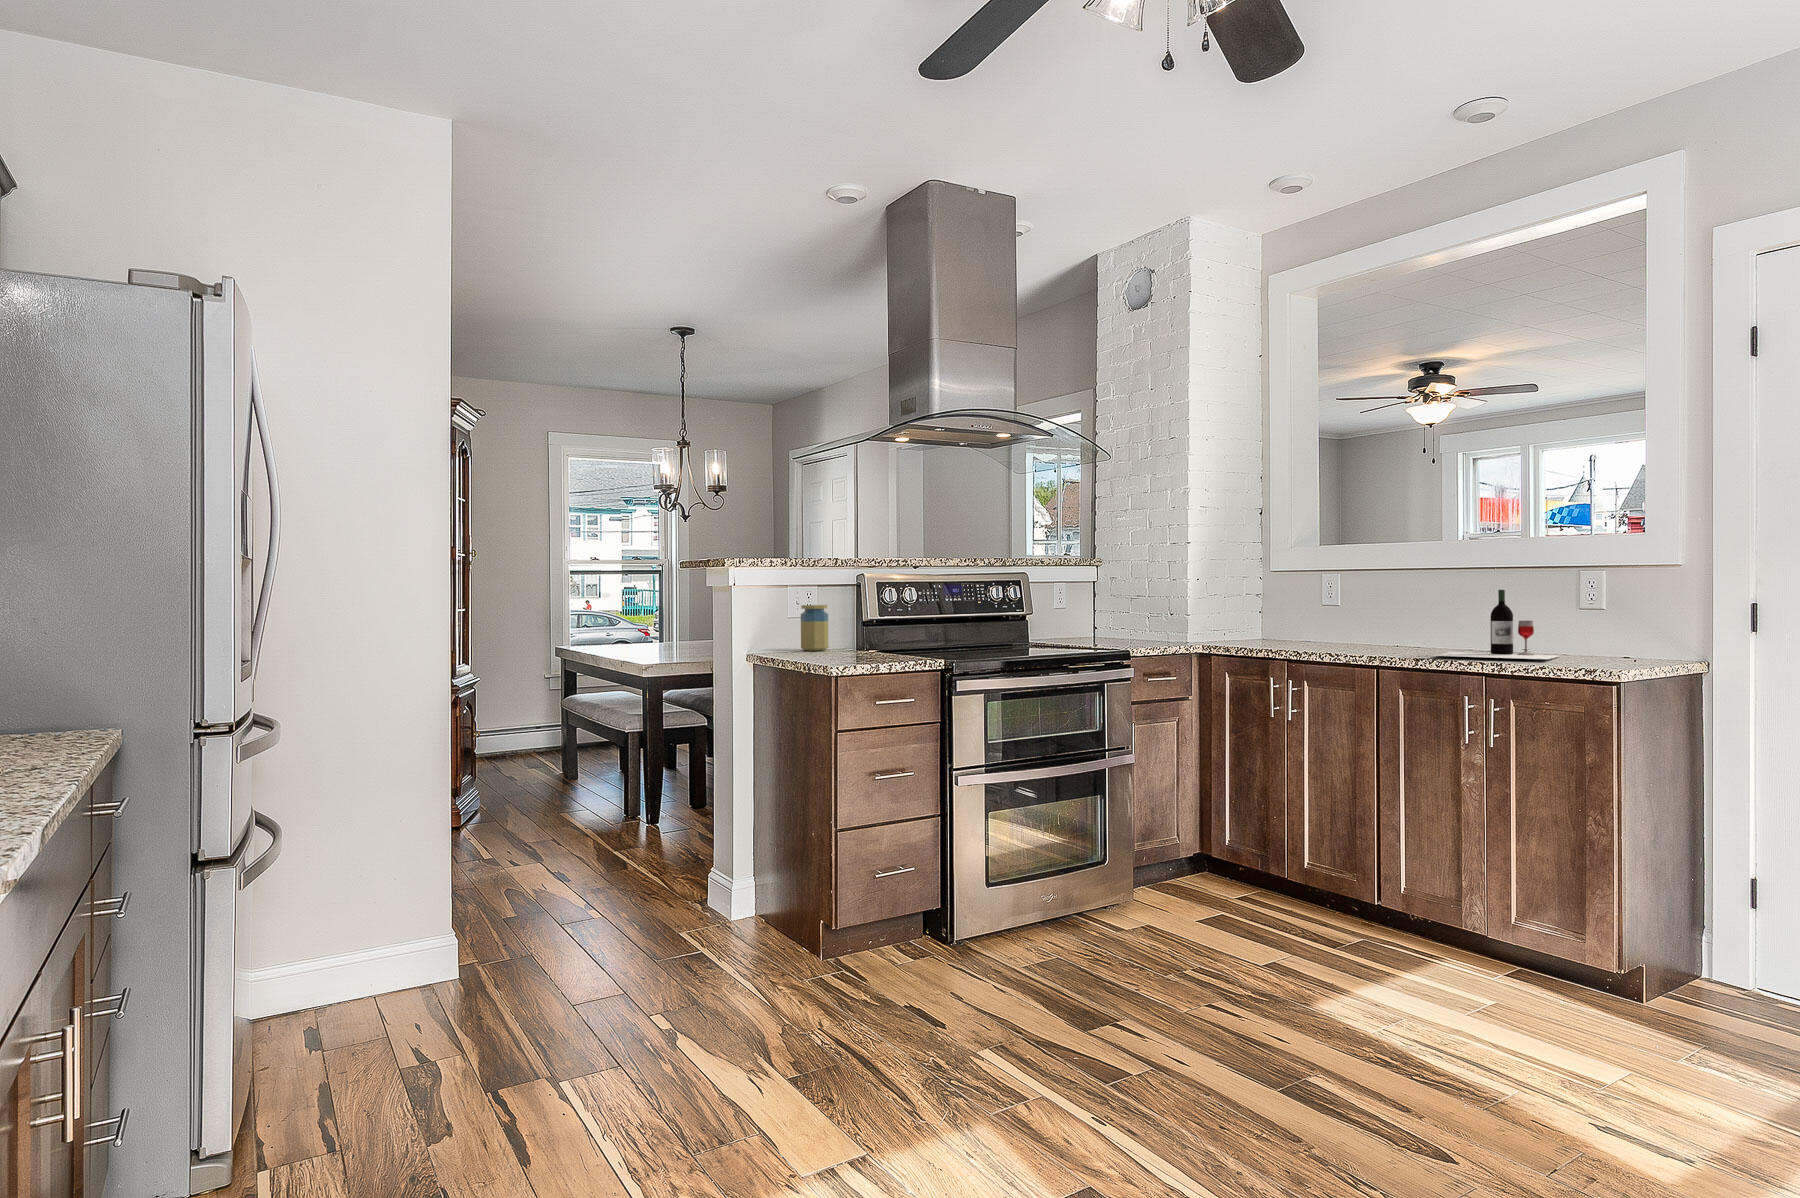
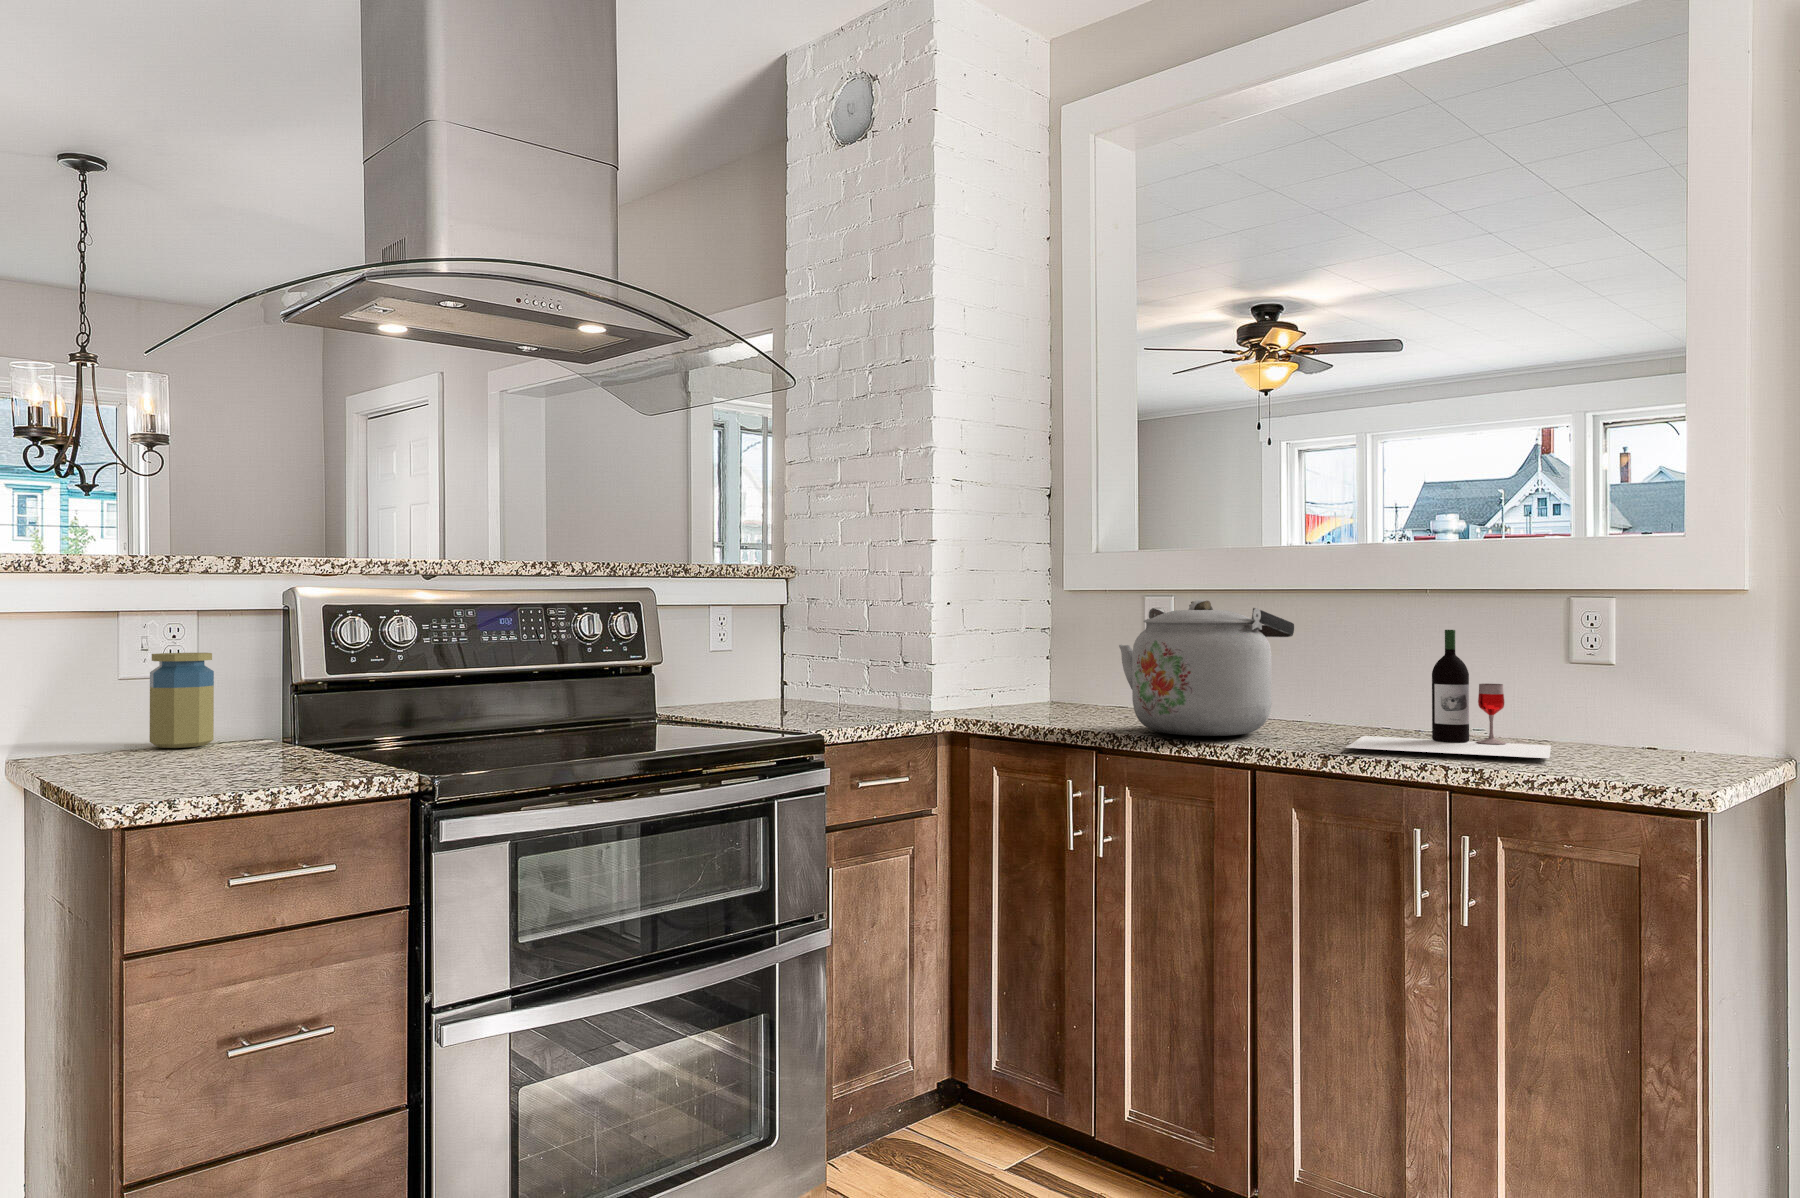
kettle: none [1303,574,1410,651] -> present [1119,600,1294,736]

